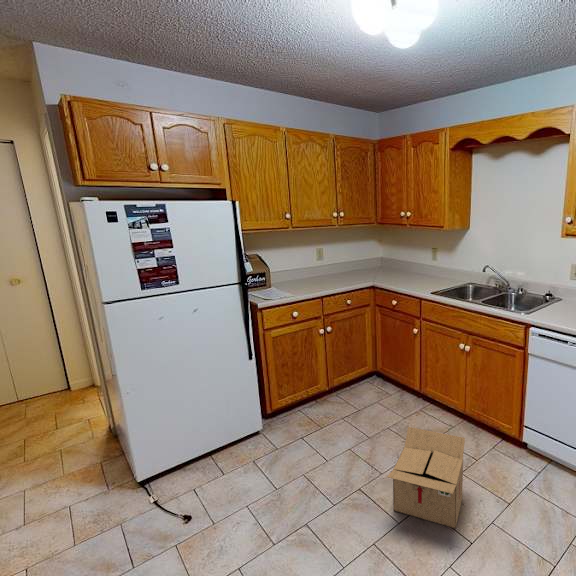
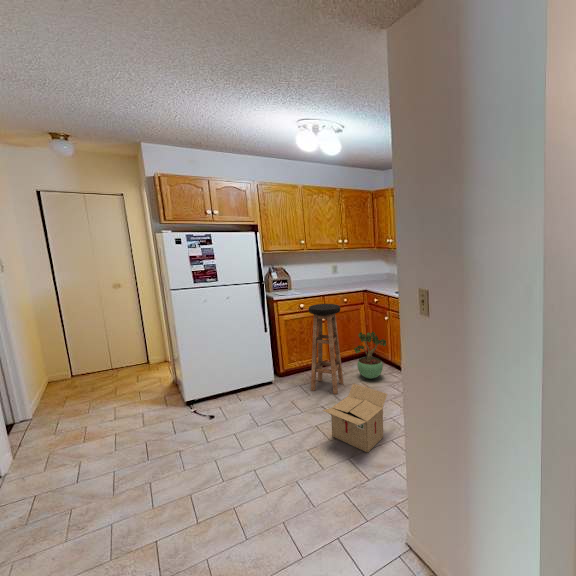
bar stool: none [316,309,363,441] -> present [309,304,343,394]
potted plant: none [372,344,420,410] -> present [354,332,386,379]

